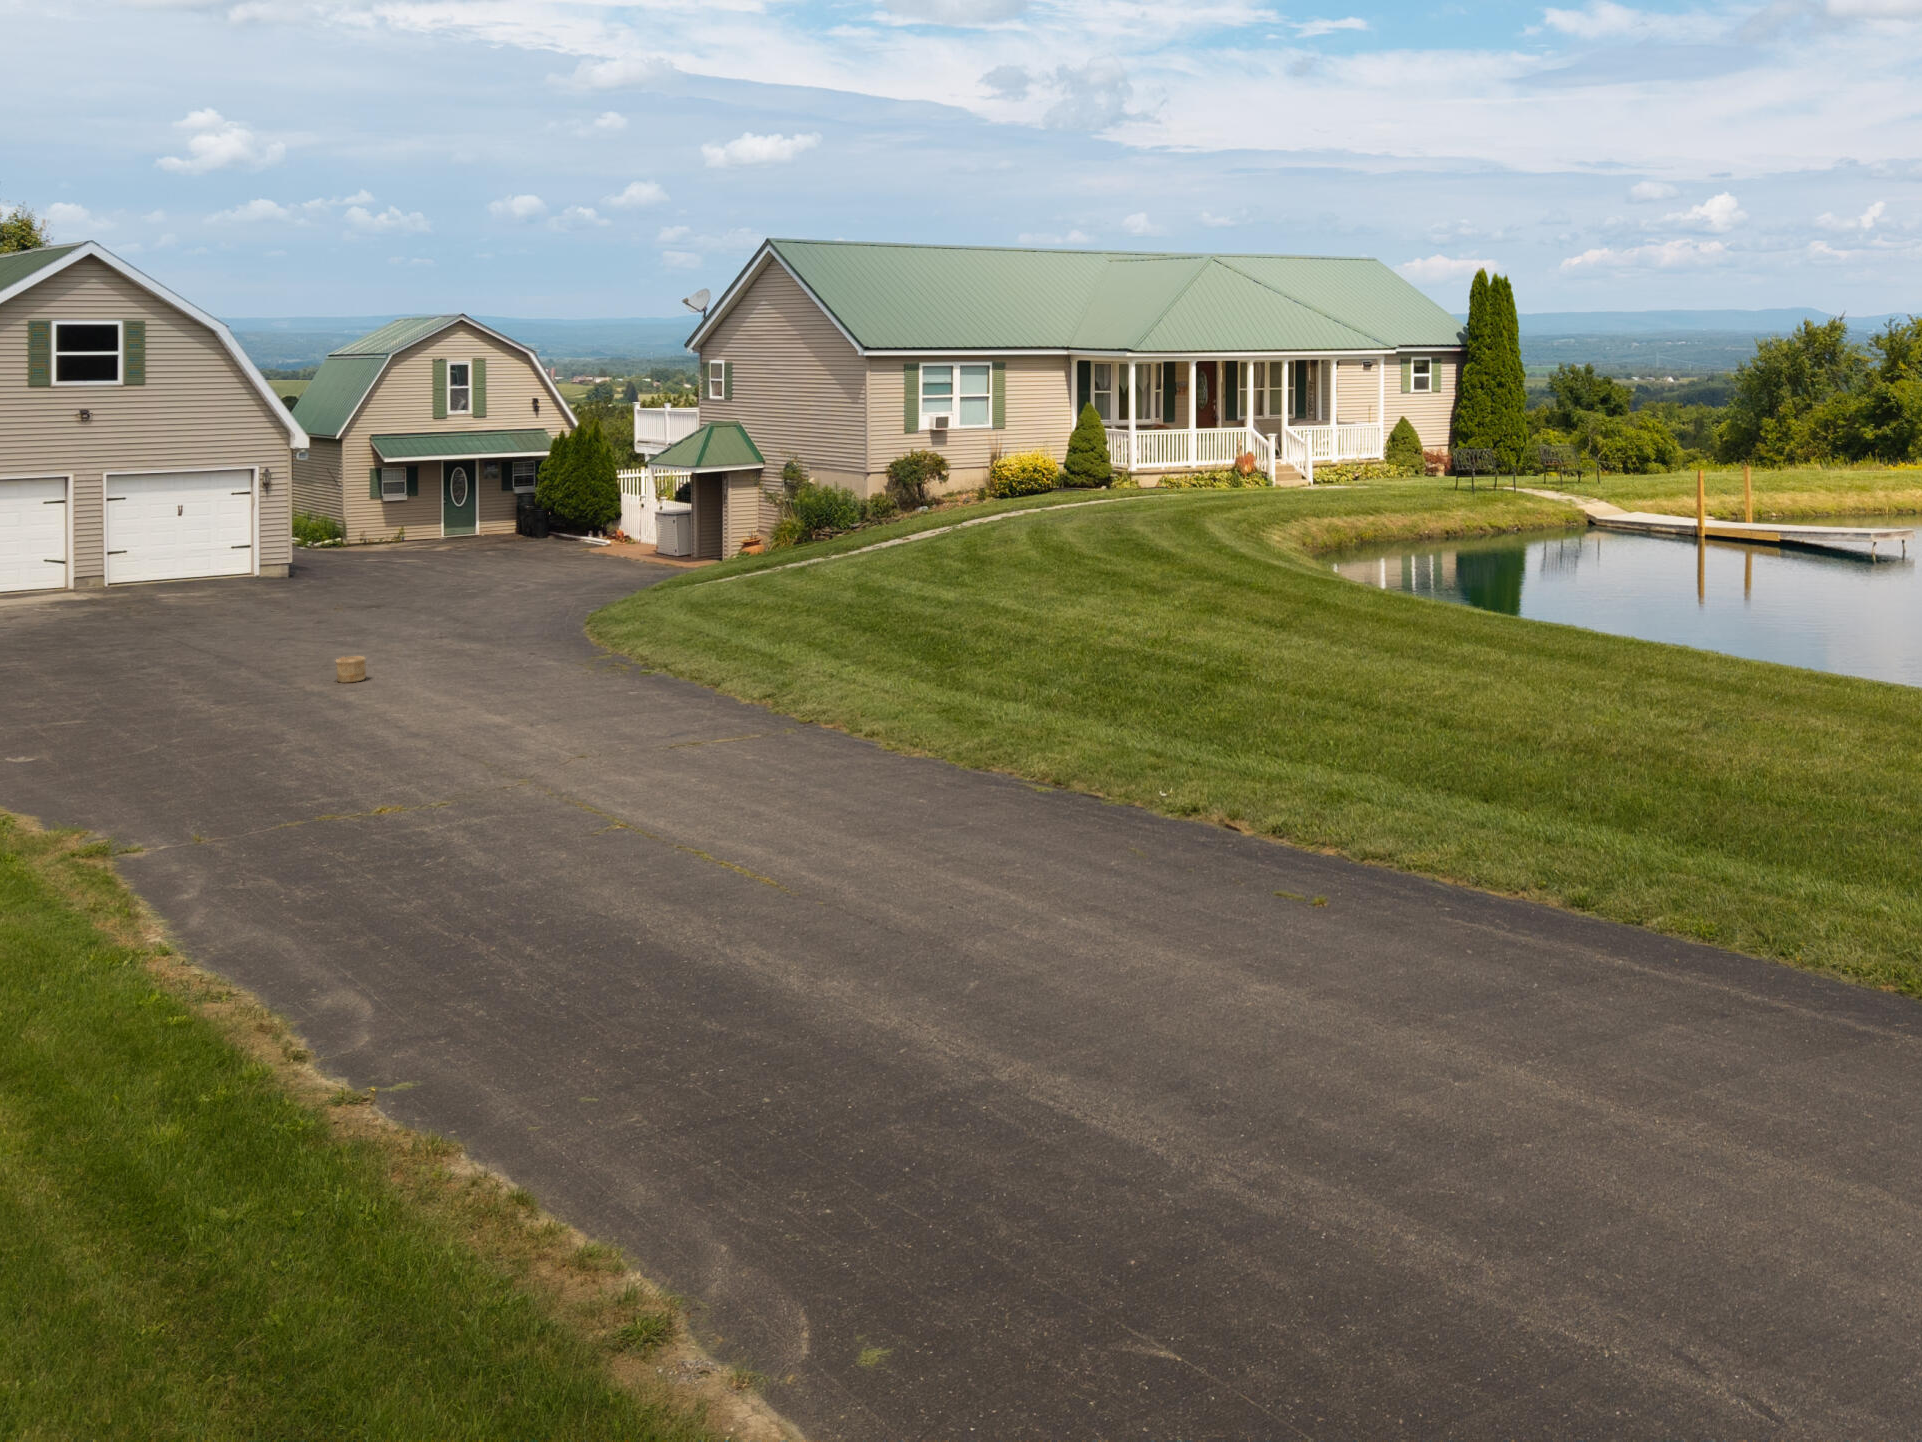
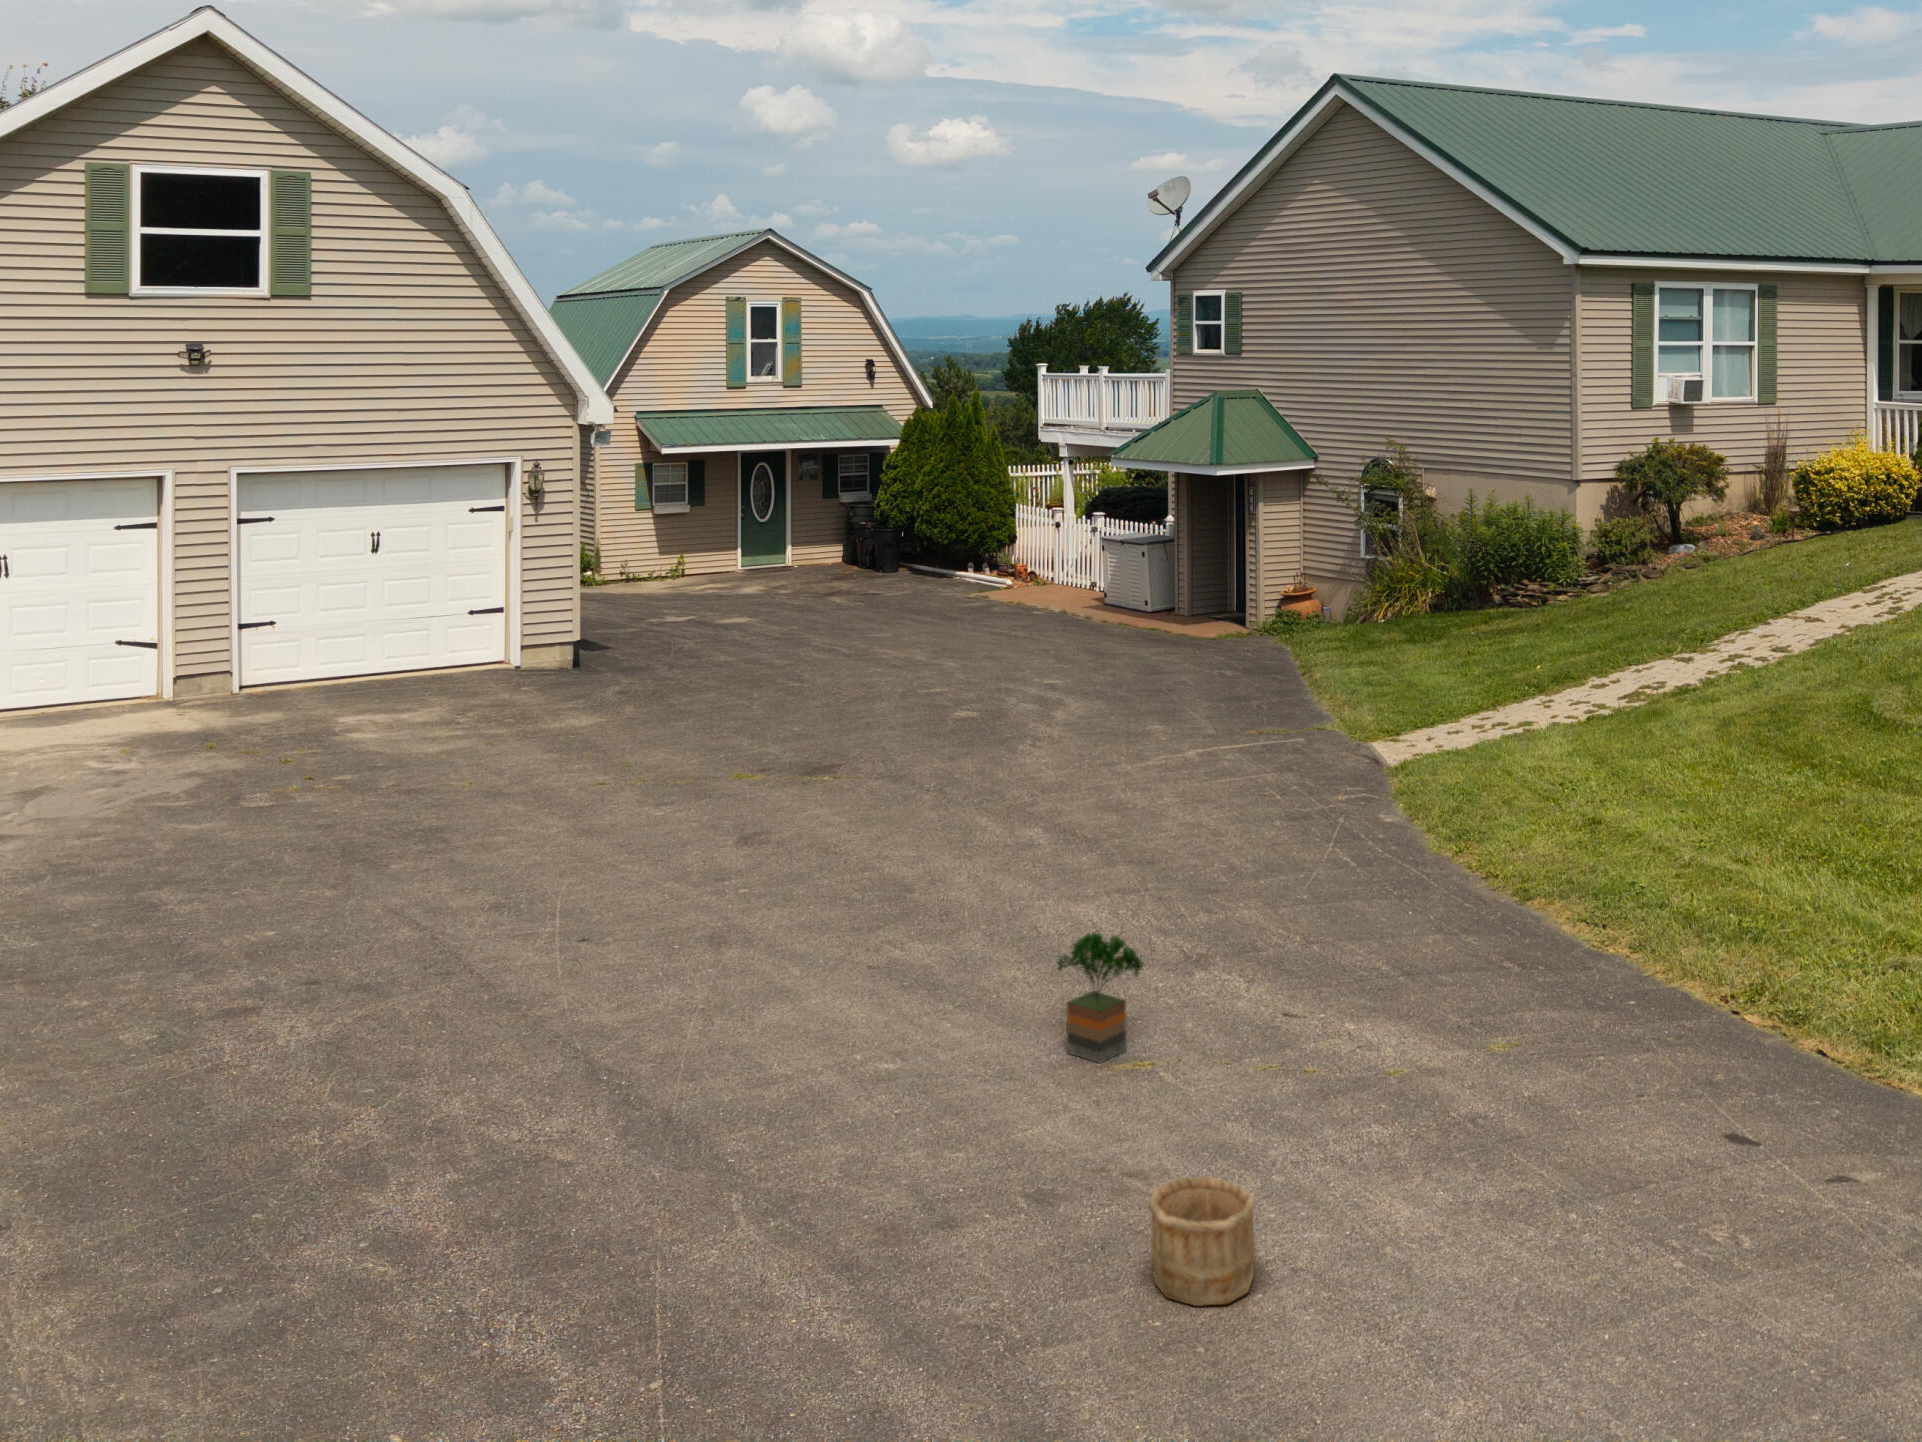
potted tree: none [365,616,396,656] -> present [1057,933,1145,1063]

